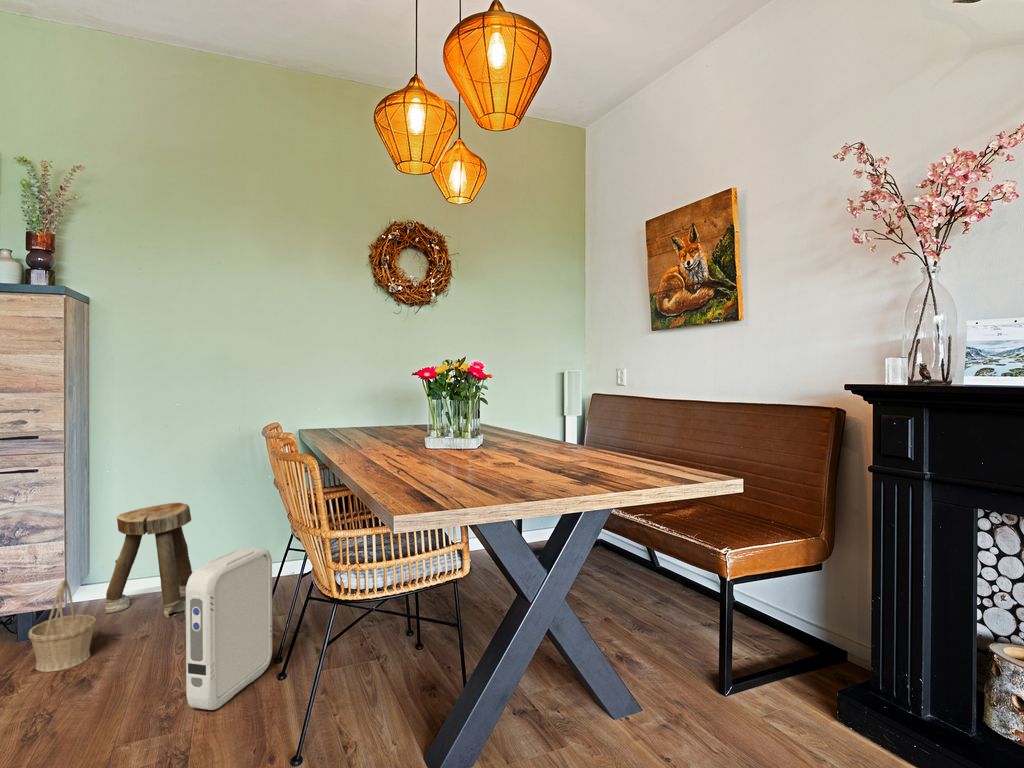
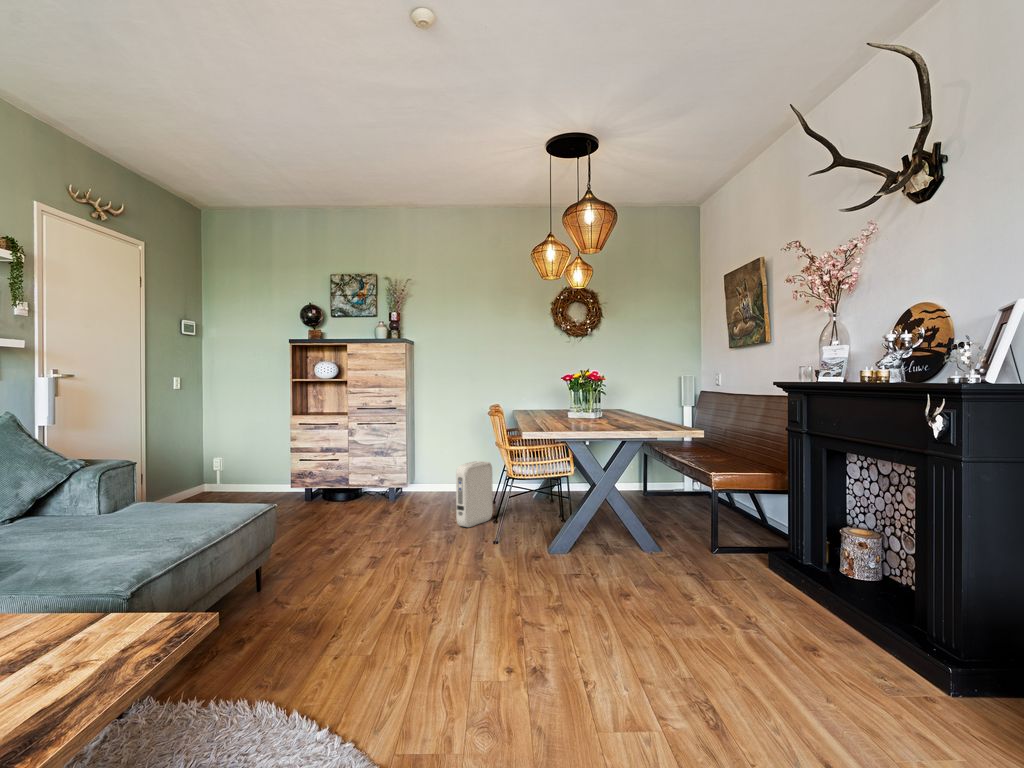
stool: present [105,503,192,618] -> none [422,446,464,501]
basket: present [28,580,96,672] -> none [395,473,420,512]

